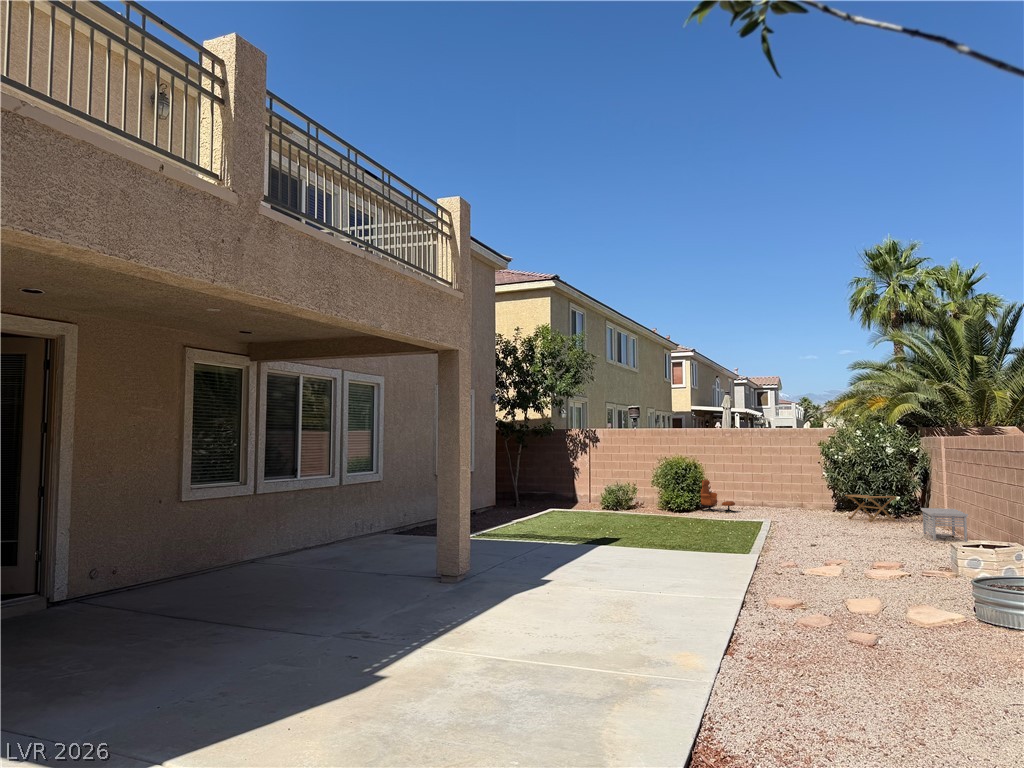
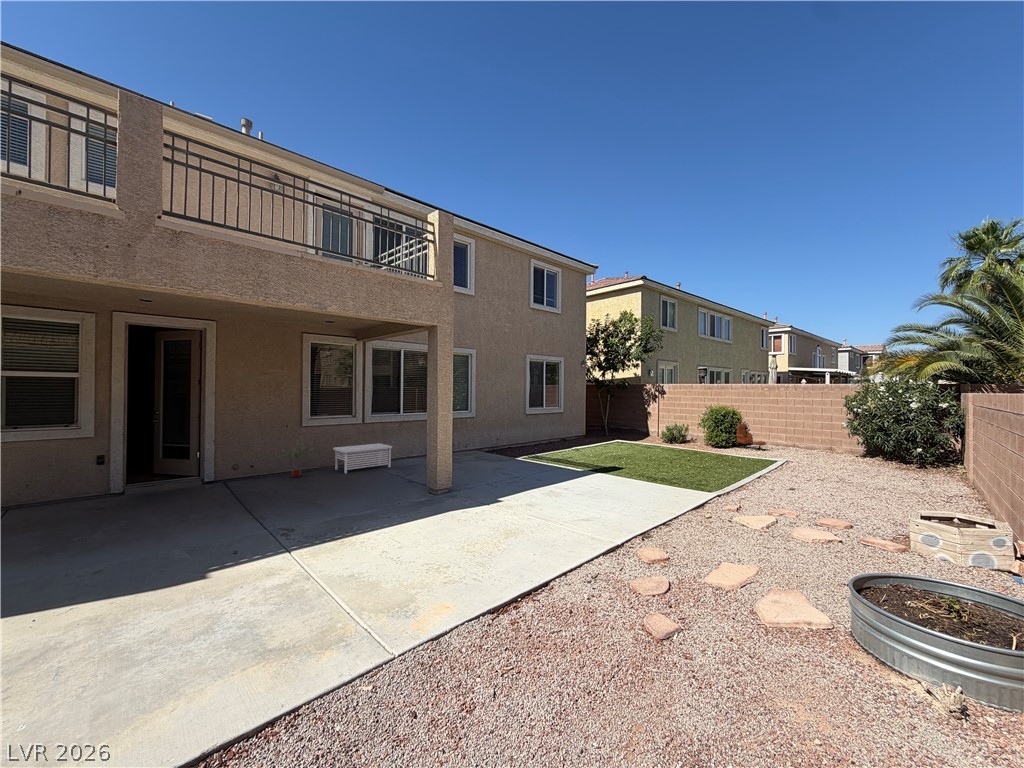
side table: present [845,494,896,522] -> none [864,444,919,471]
storage bench: present [921,508,968,542] -> present [333,443,392,473]
potted tree: none [163,517,212,584] -> present [280,439,314,477]

